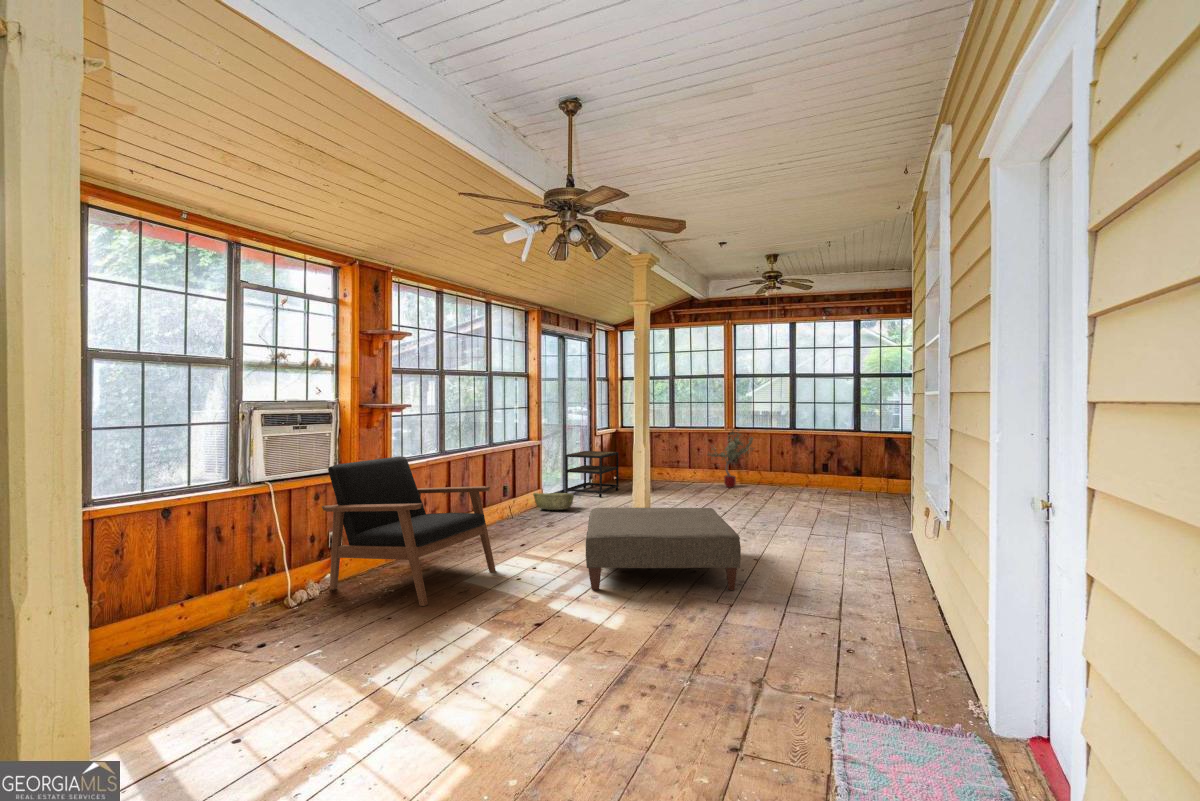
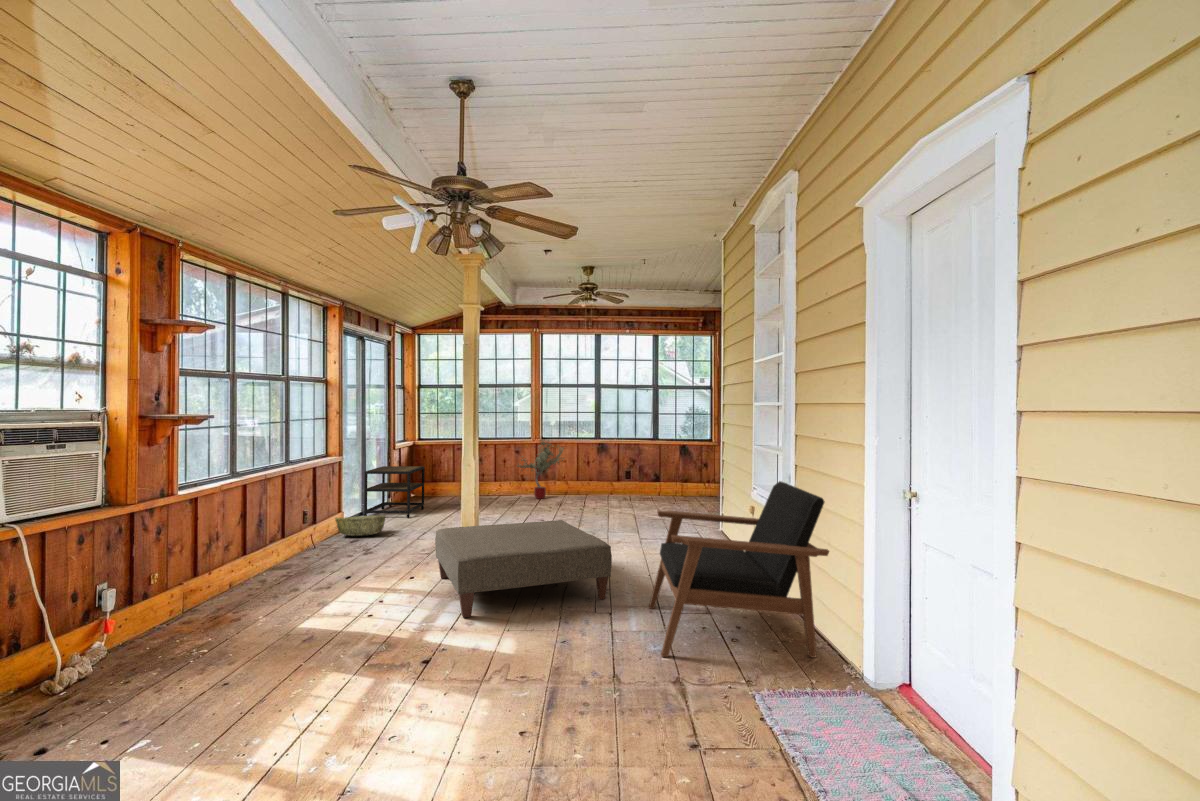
armchair: present [322,456,496,606] -> present [649,481,829,657]

